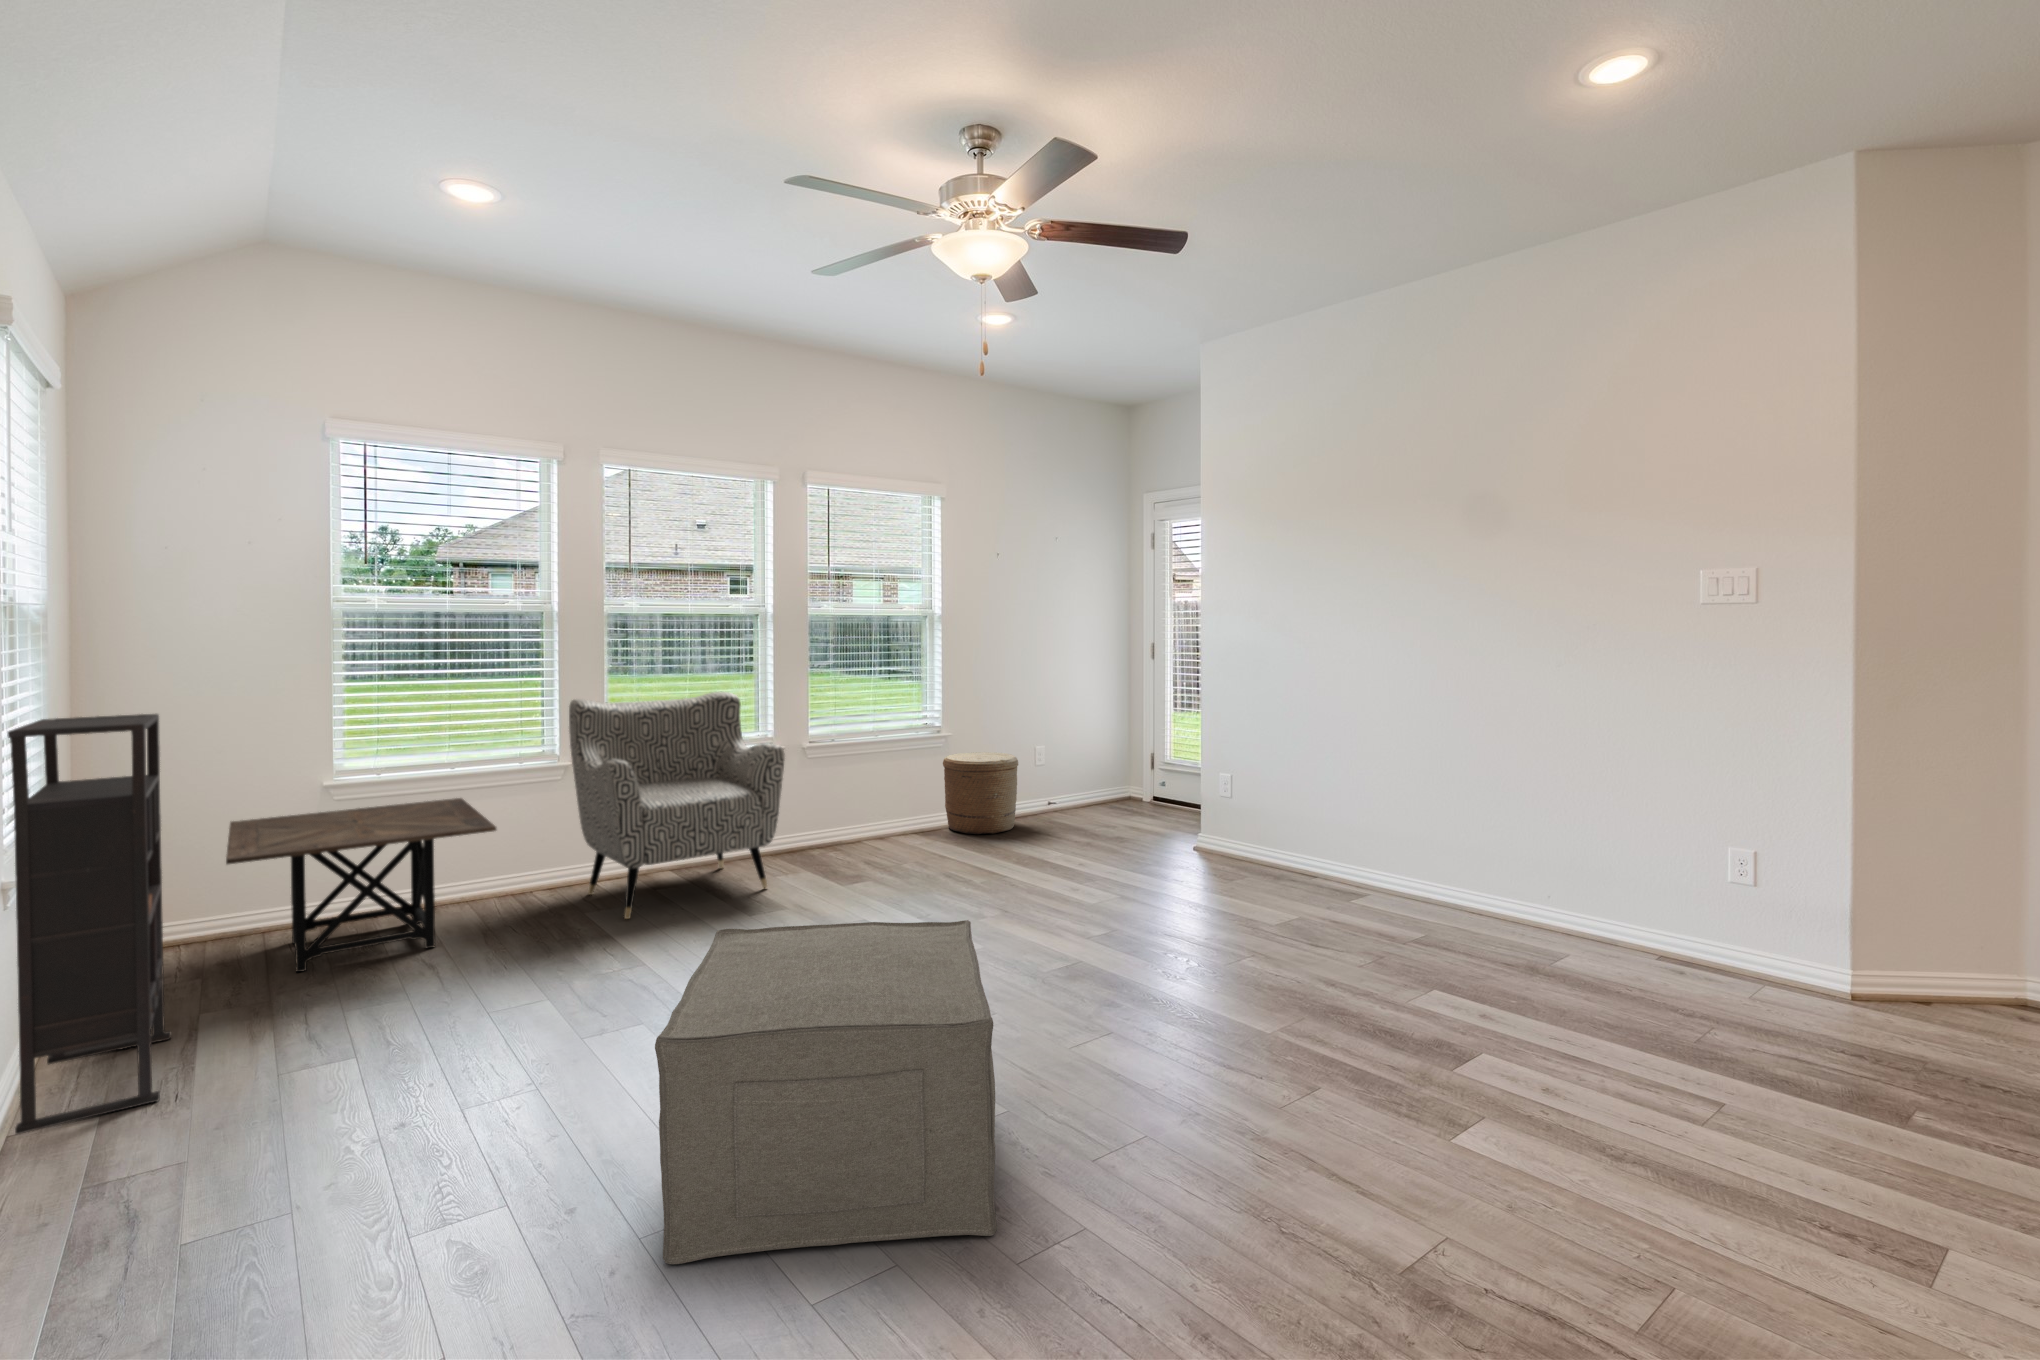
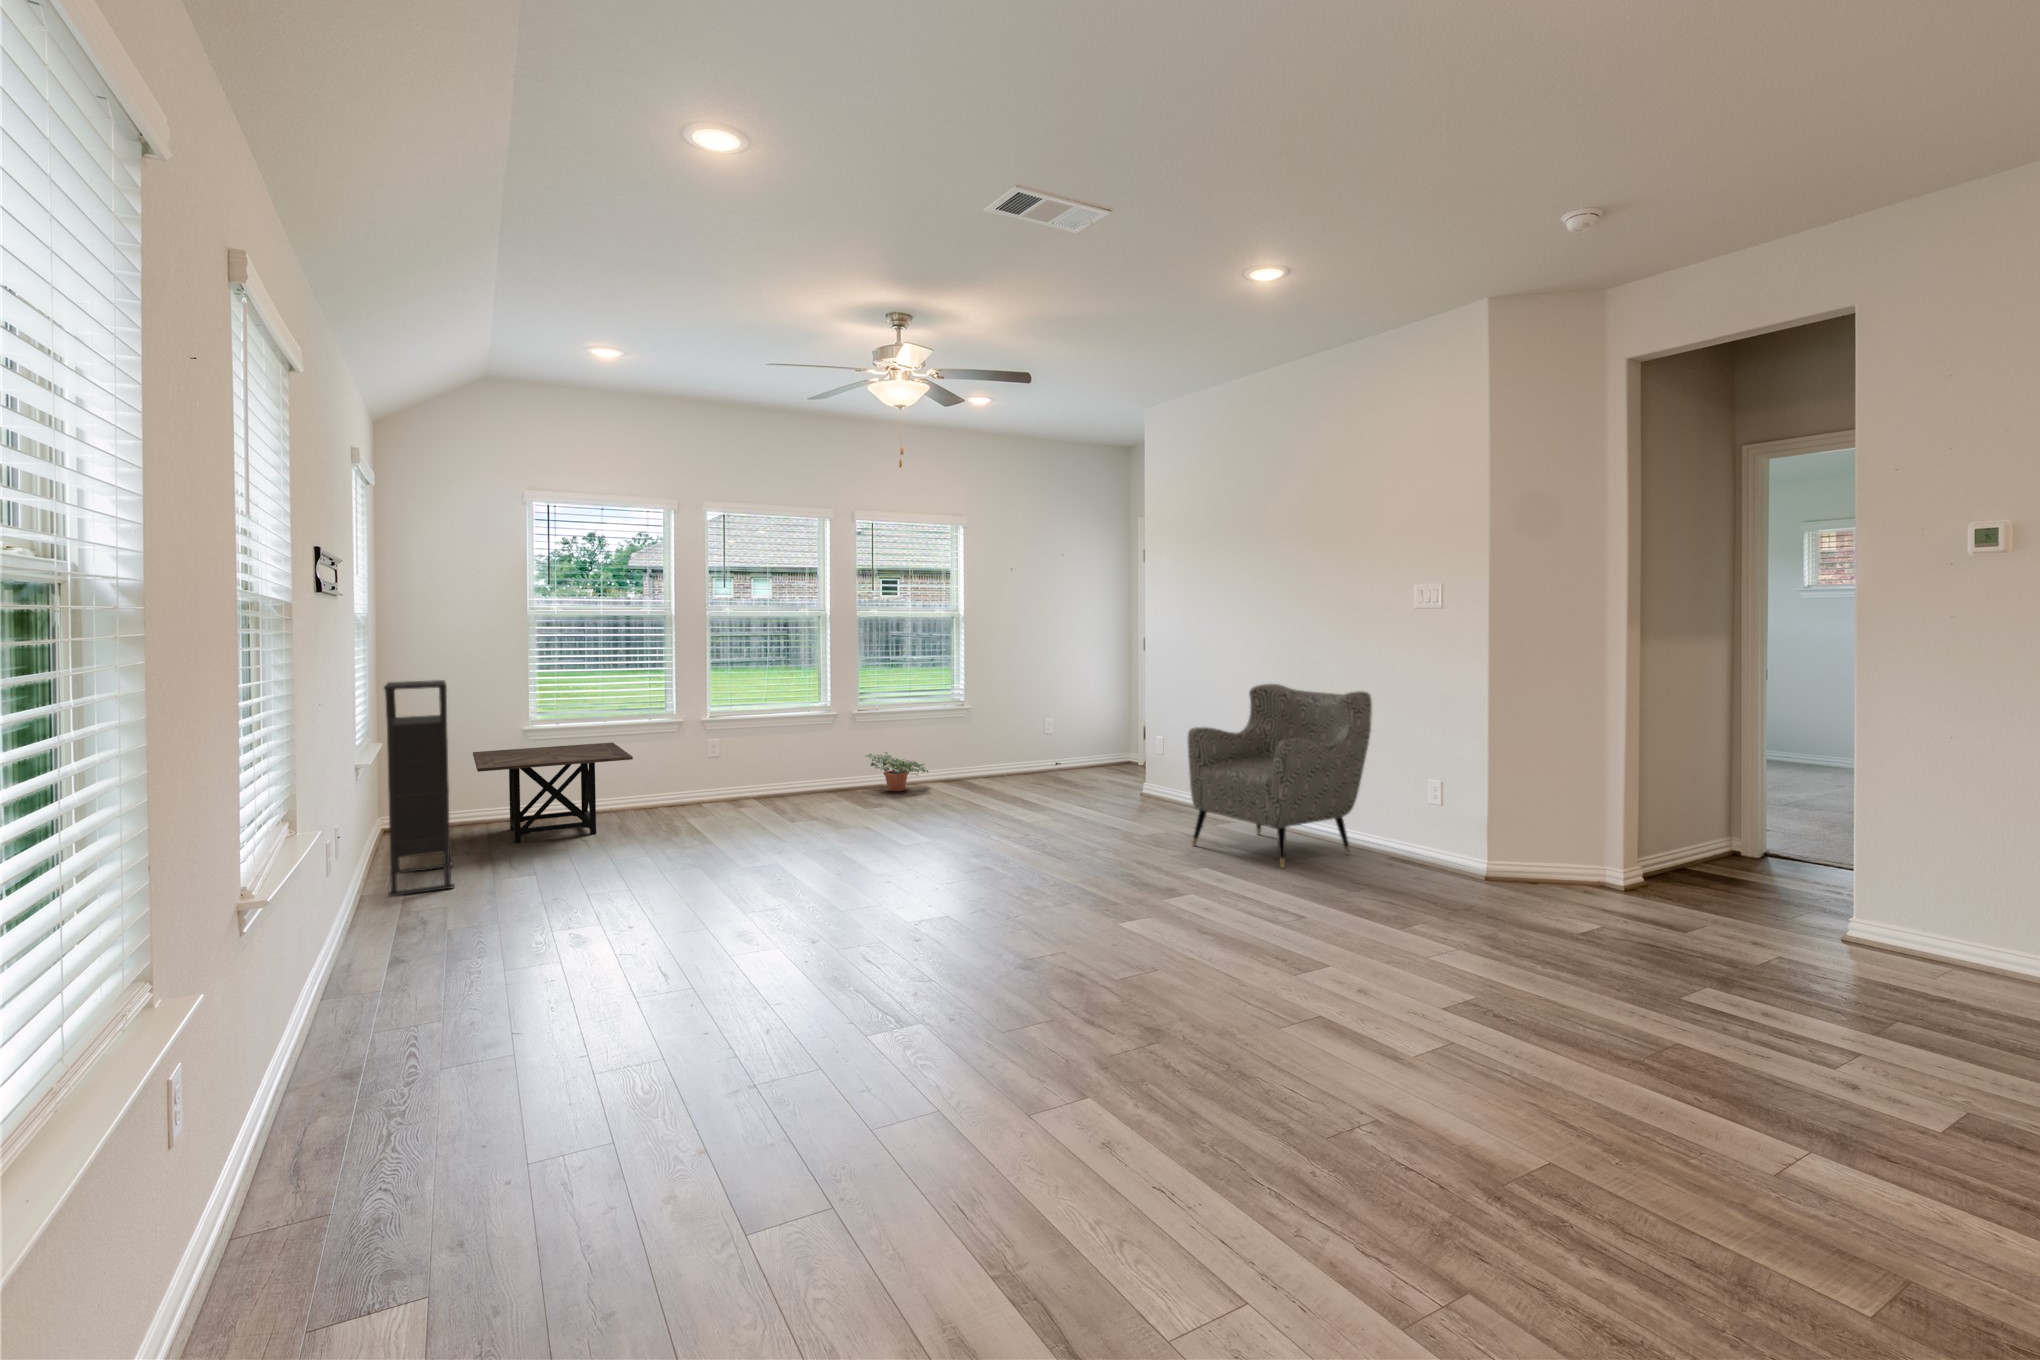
armchair: present [569,692,785,919] -> present [1188,684,1372,867]
woven basket: present [943,753,1018,834] -> none [962,722,1019,783]
potted plant: none [820,796,911,851] -> present [865,752,928,791]
ottoman: present [655,920,997,1264] -> none [693,800,887,943]

